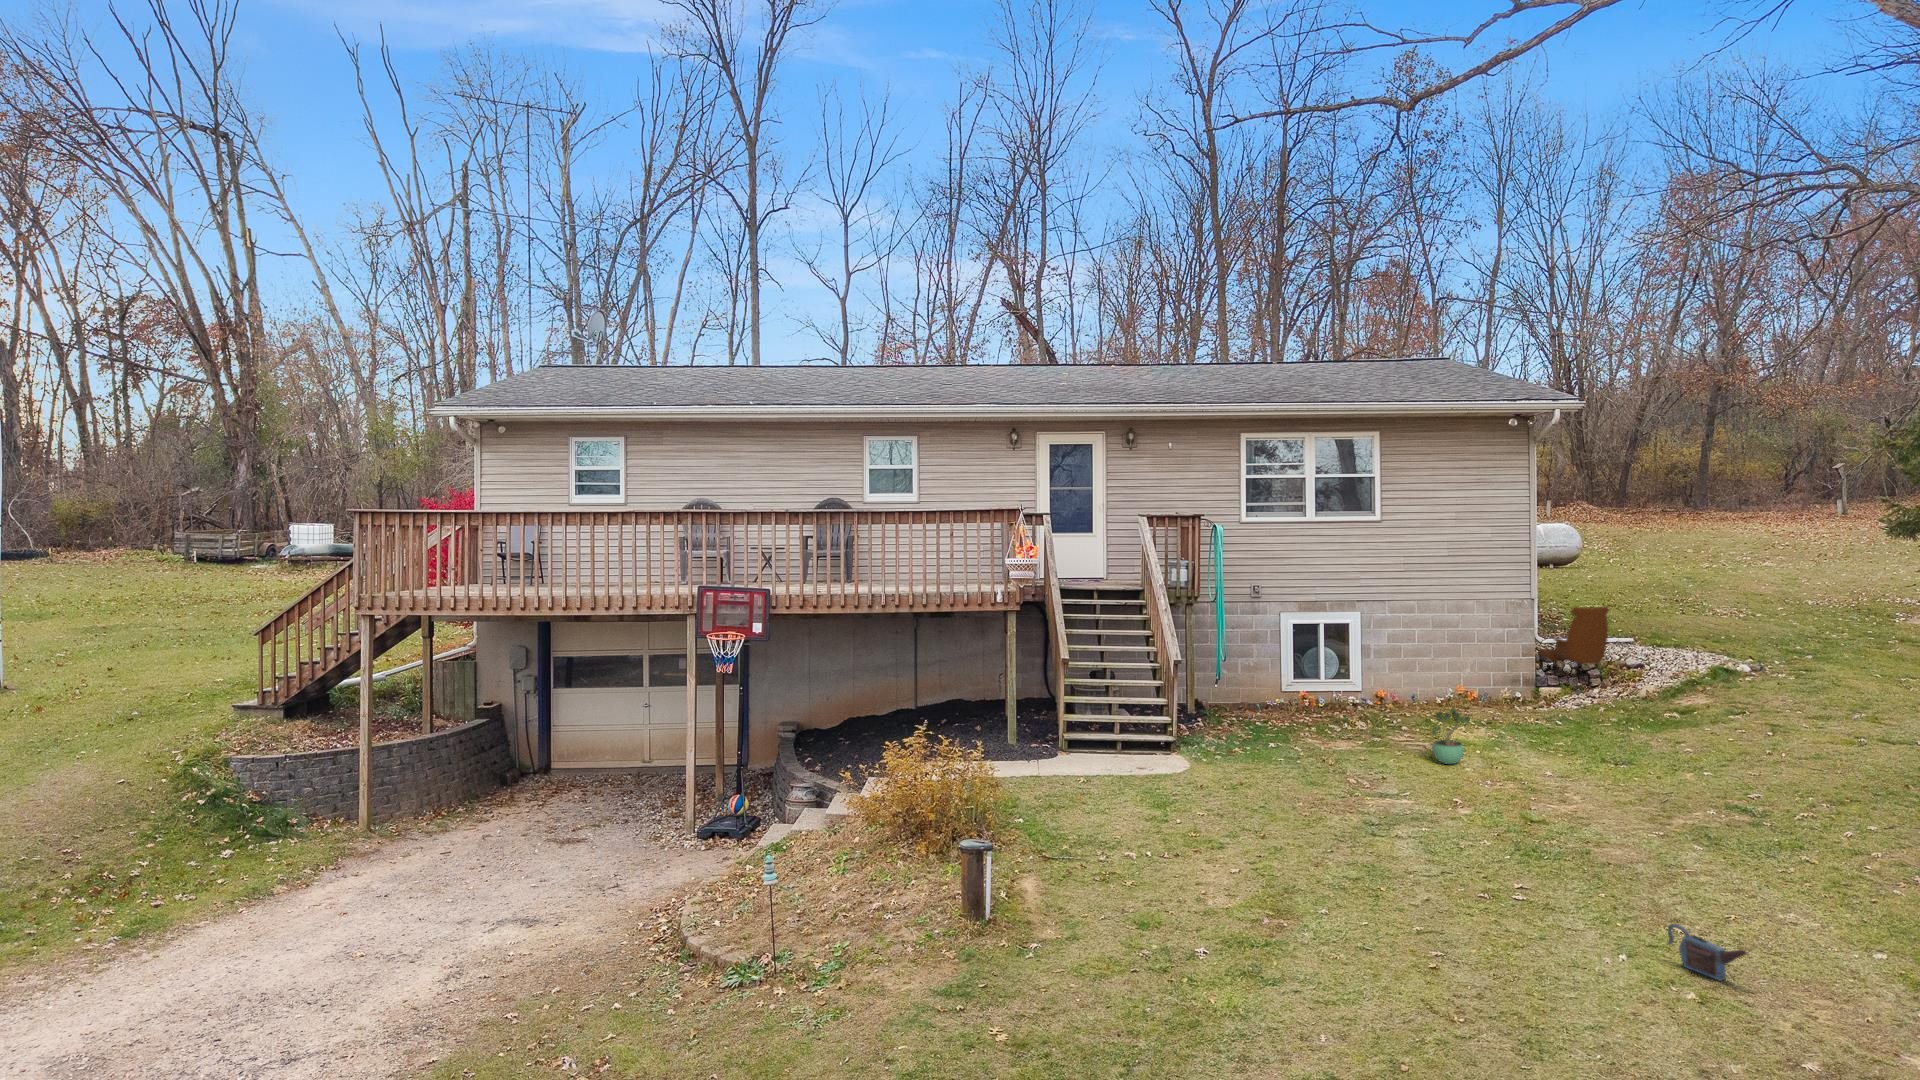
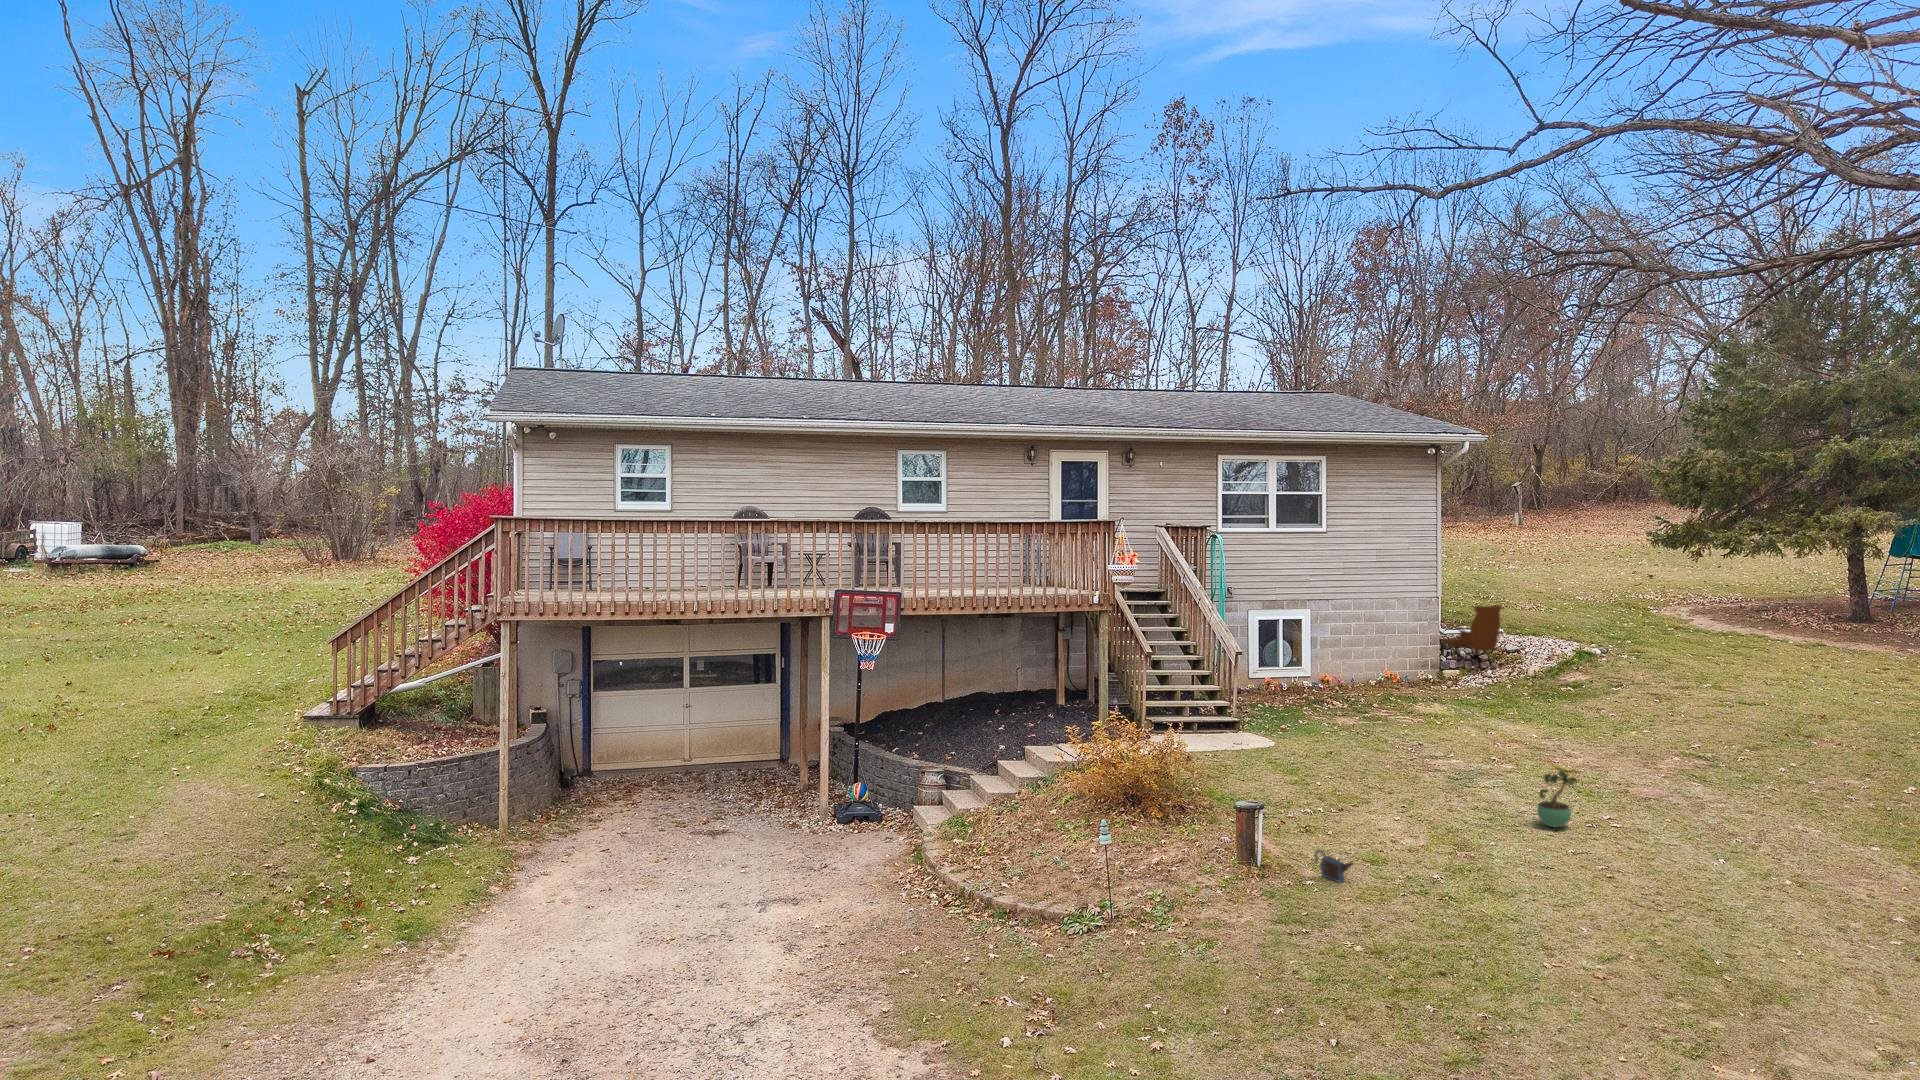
potted plant: present [1431,709,1470,764] -> present [1537,770,1577,827]
watering can: present [1667,924,1747,981] -> present [1315,850,1353,883]

